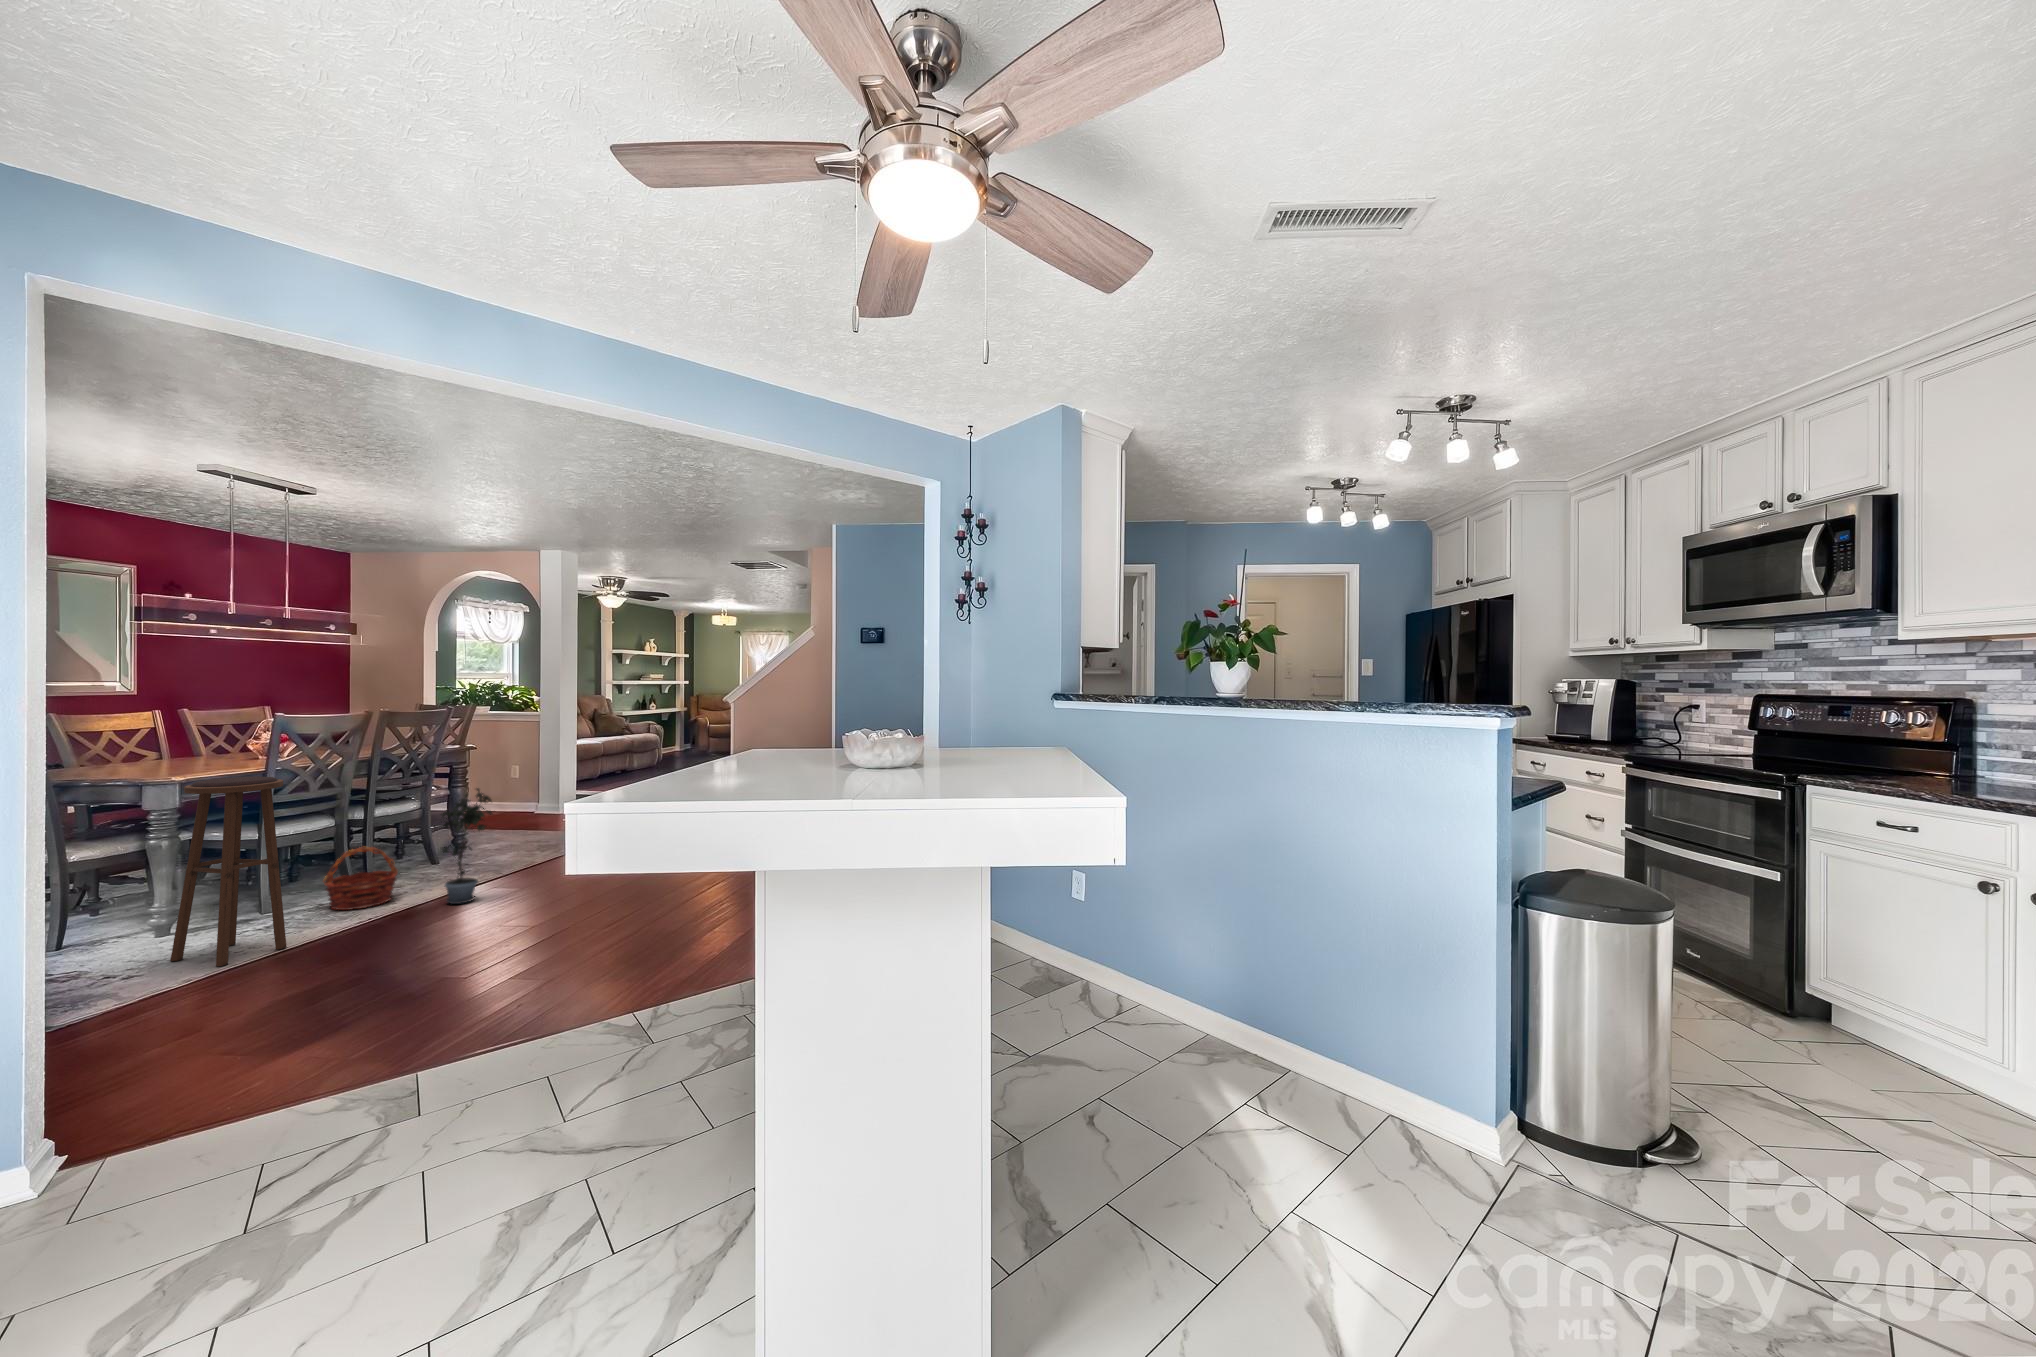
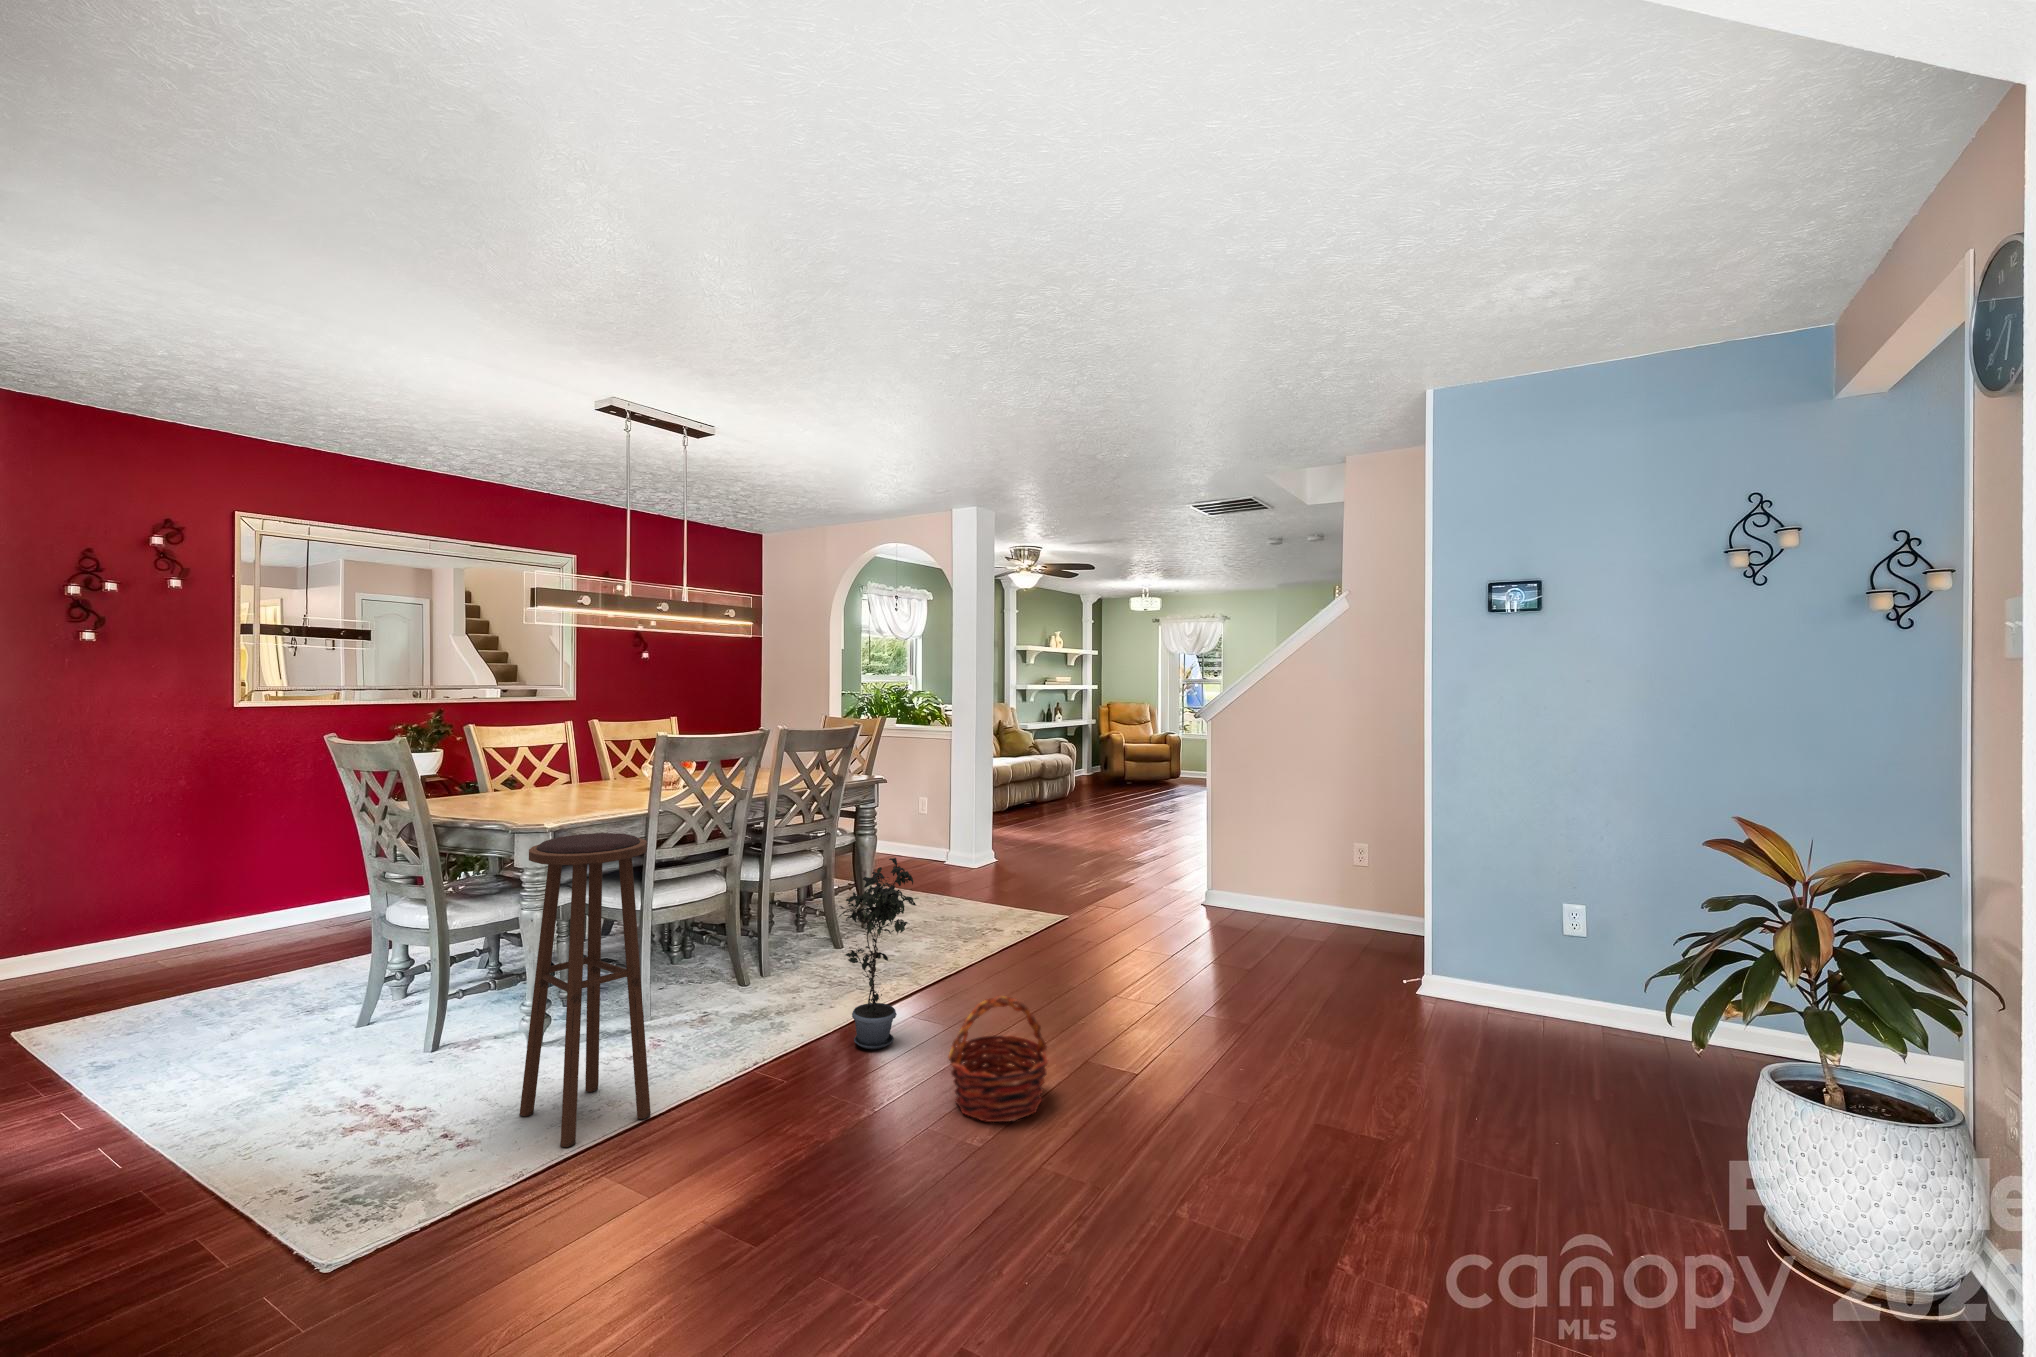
basket: present [323,847,398,910] -> present [948,996,1048,1122]

